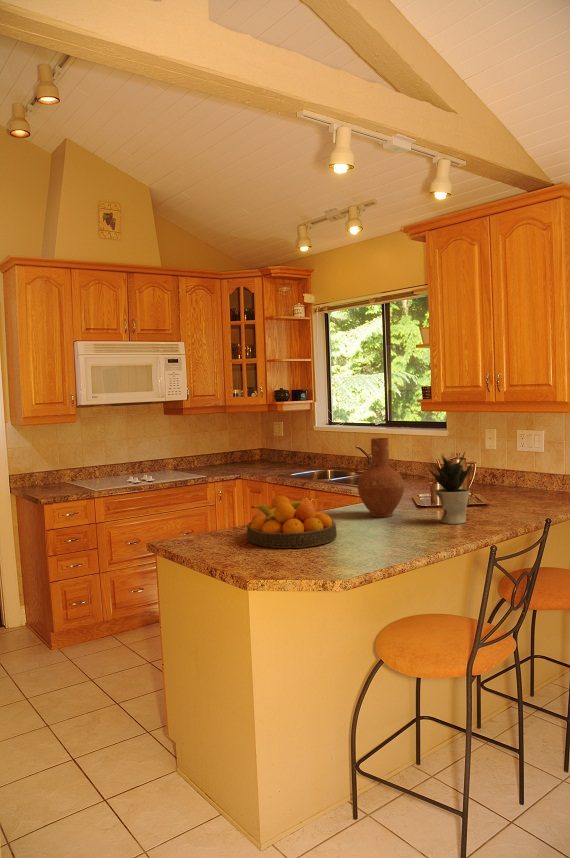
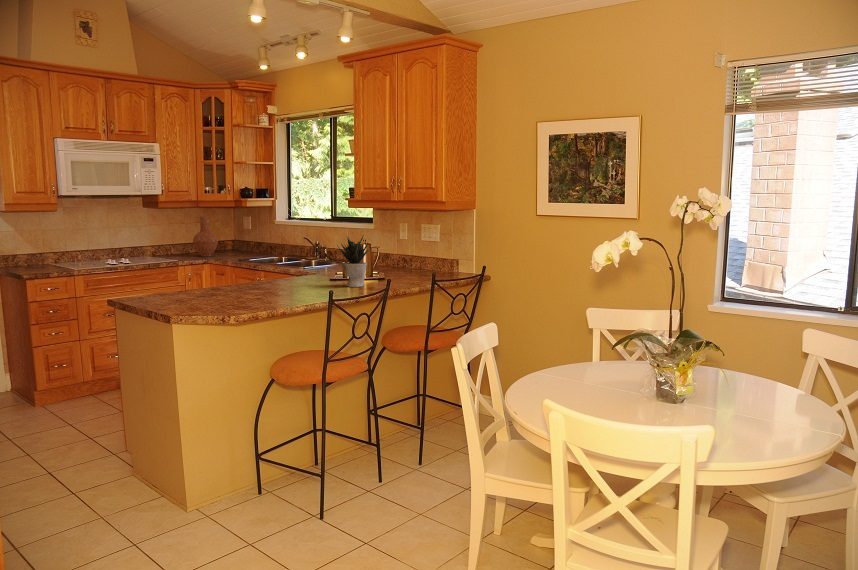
vase: present [358,438,404,517] -> present [193,216,218,256]
fruit bowl: present [247,496,337,548] -> none [193,264,262,300]

